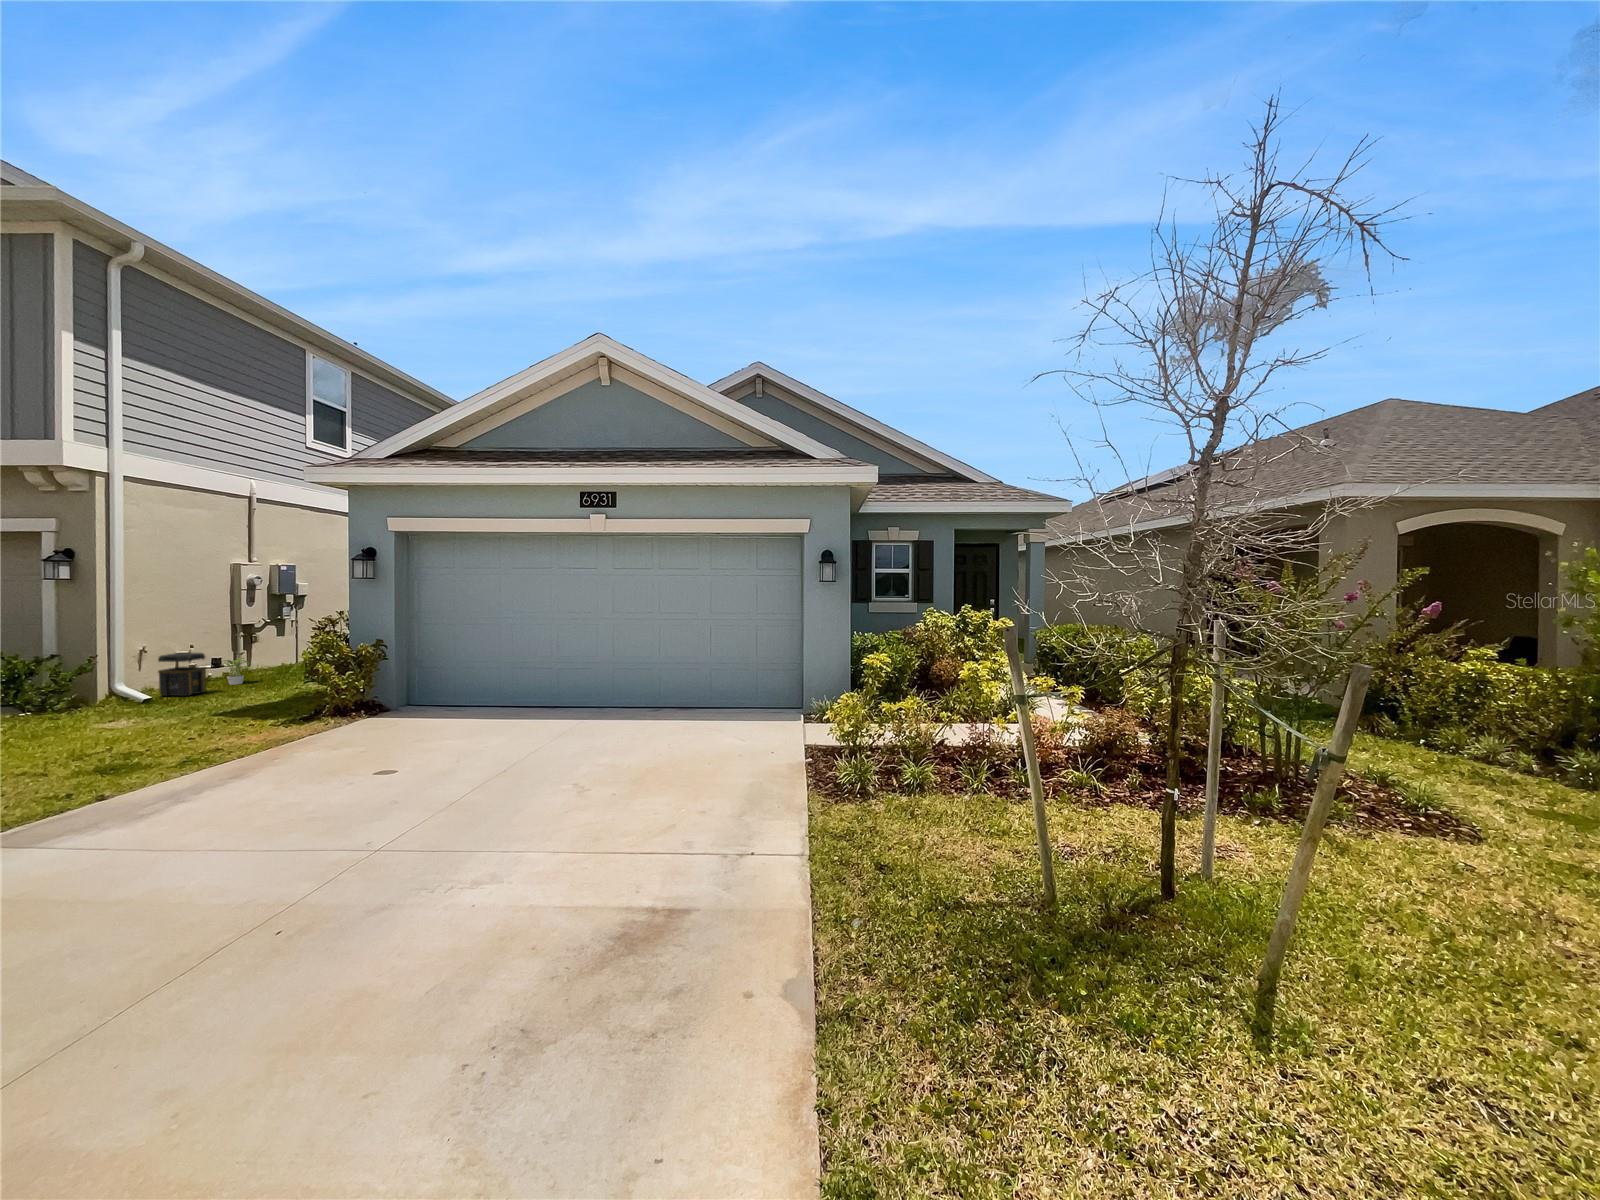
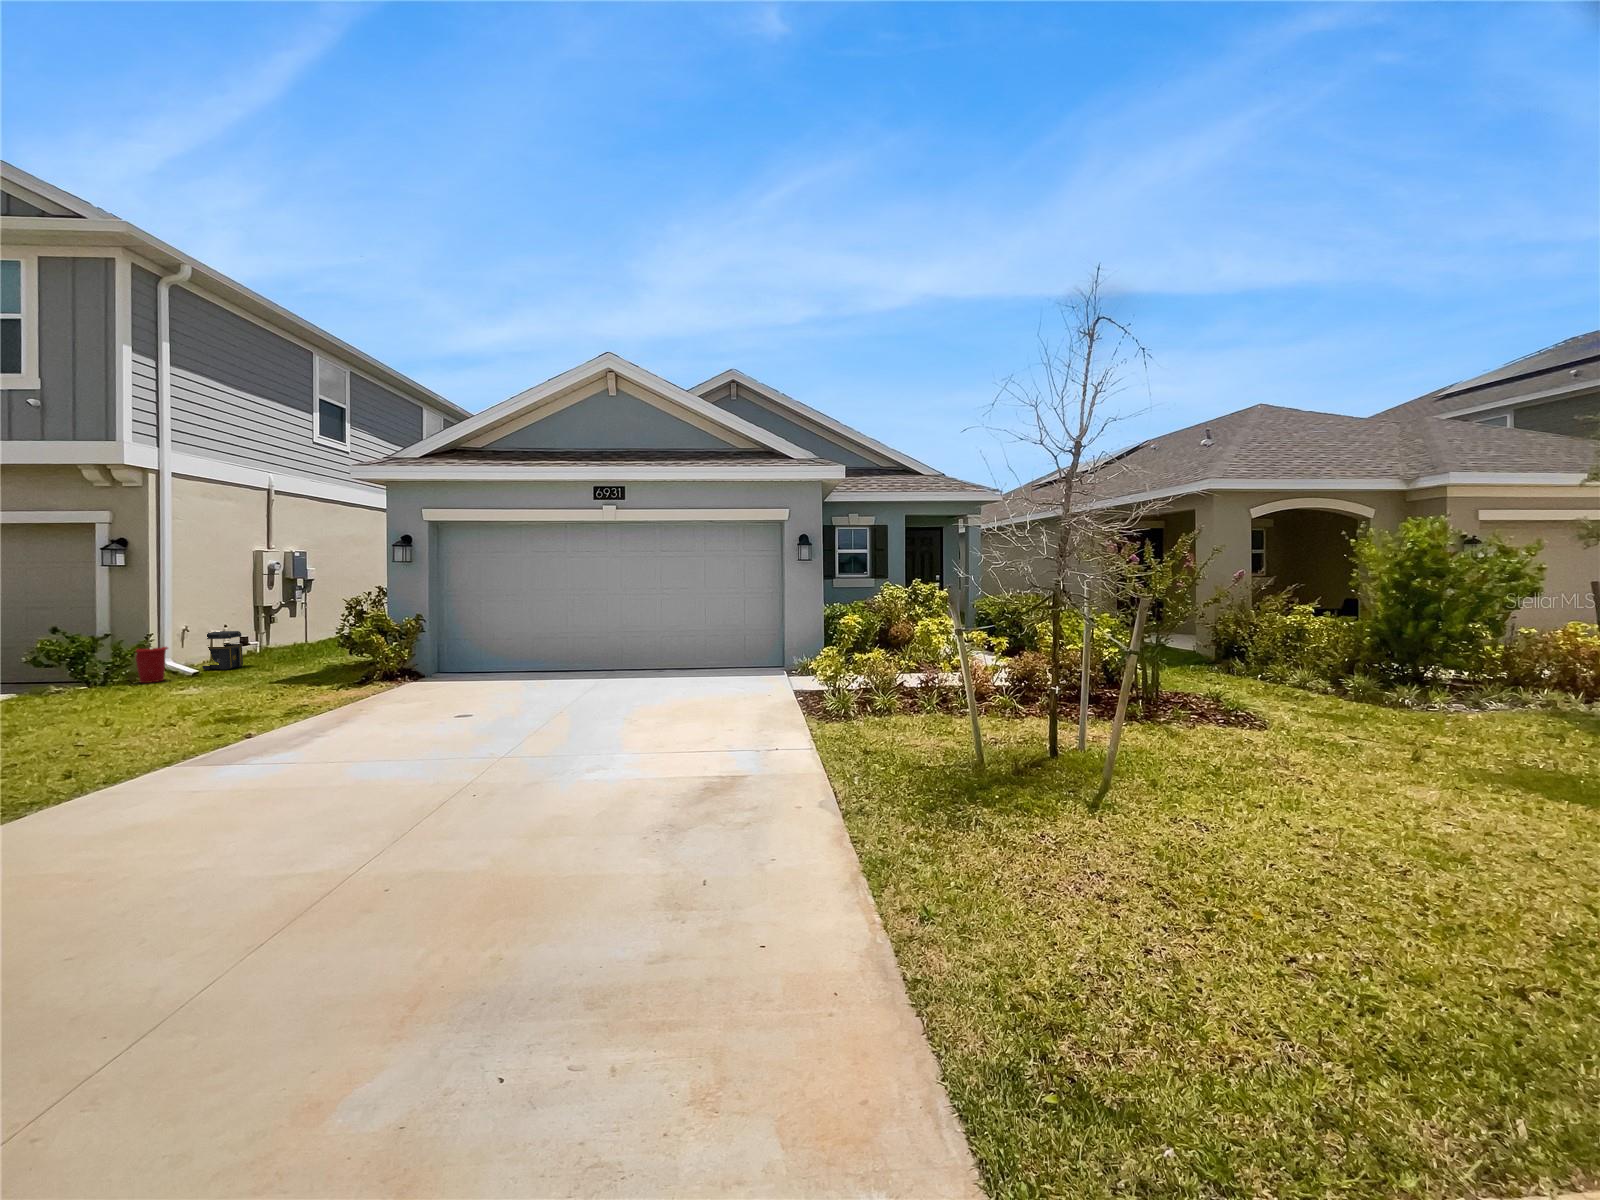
potted plant: present [221,658,250,685] -> none [248,637,277,661]
waste bin: none [67,670,112,712] -> present [136,647,168,683]

